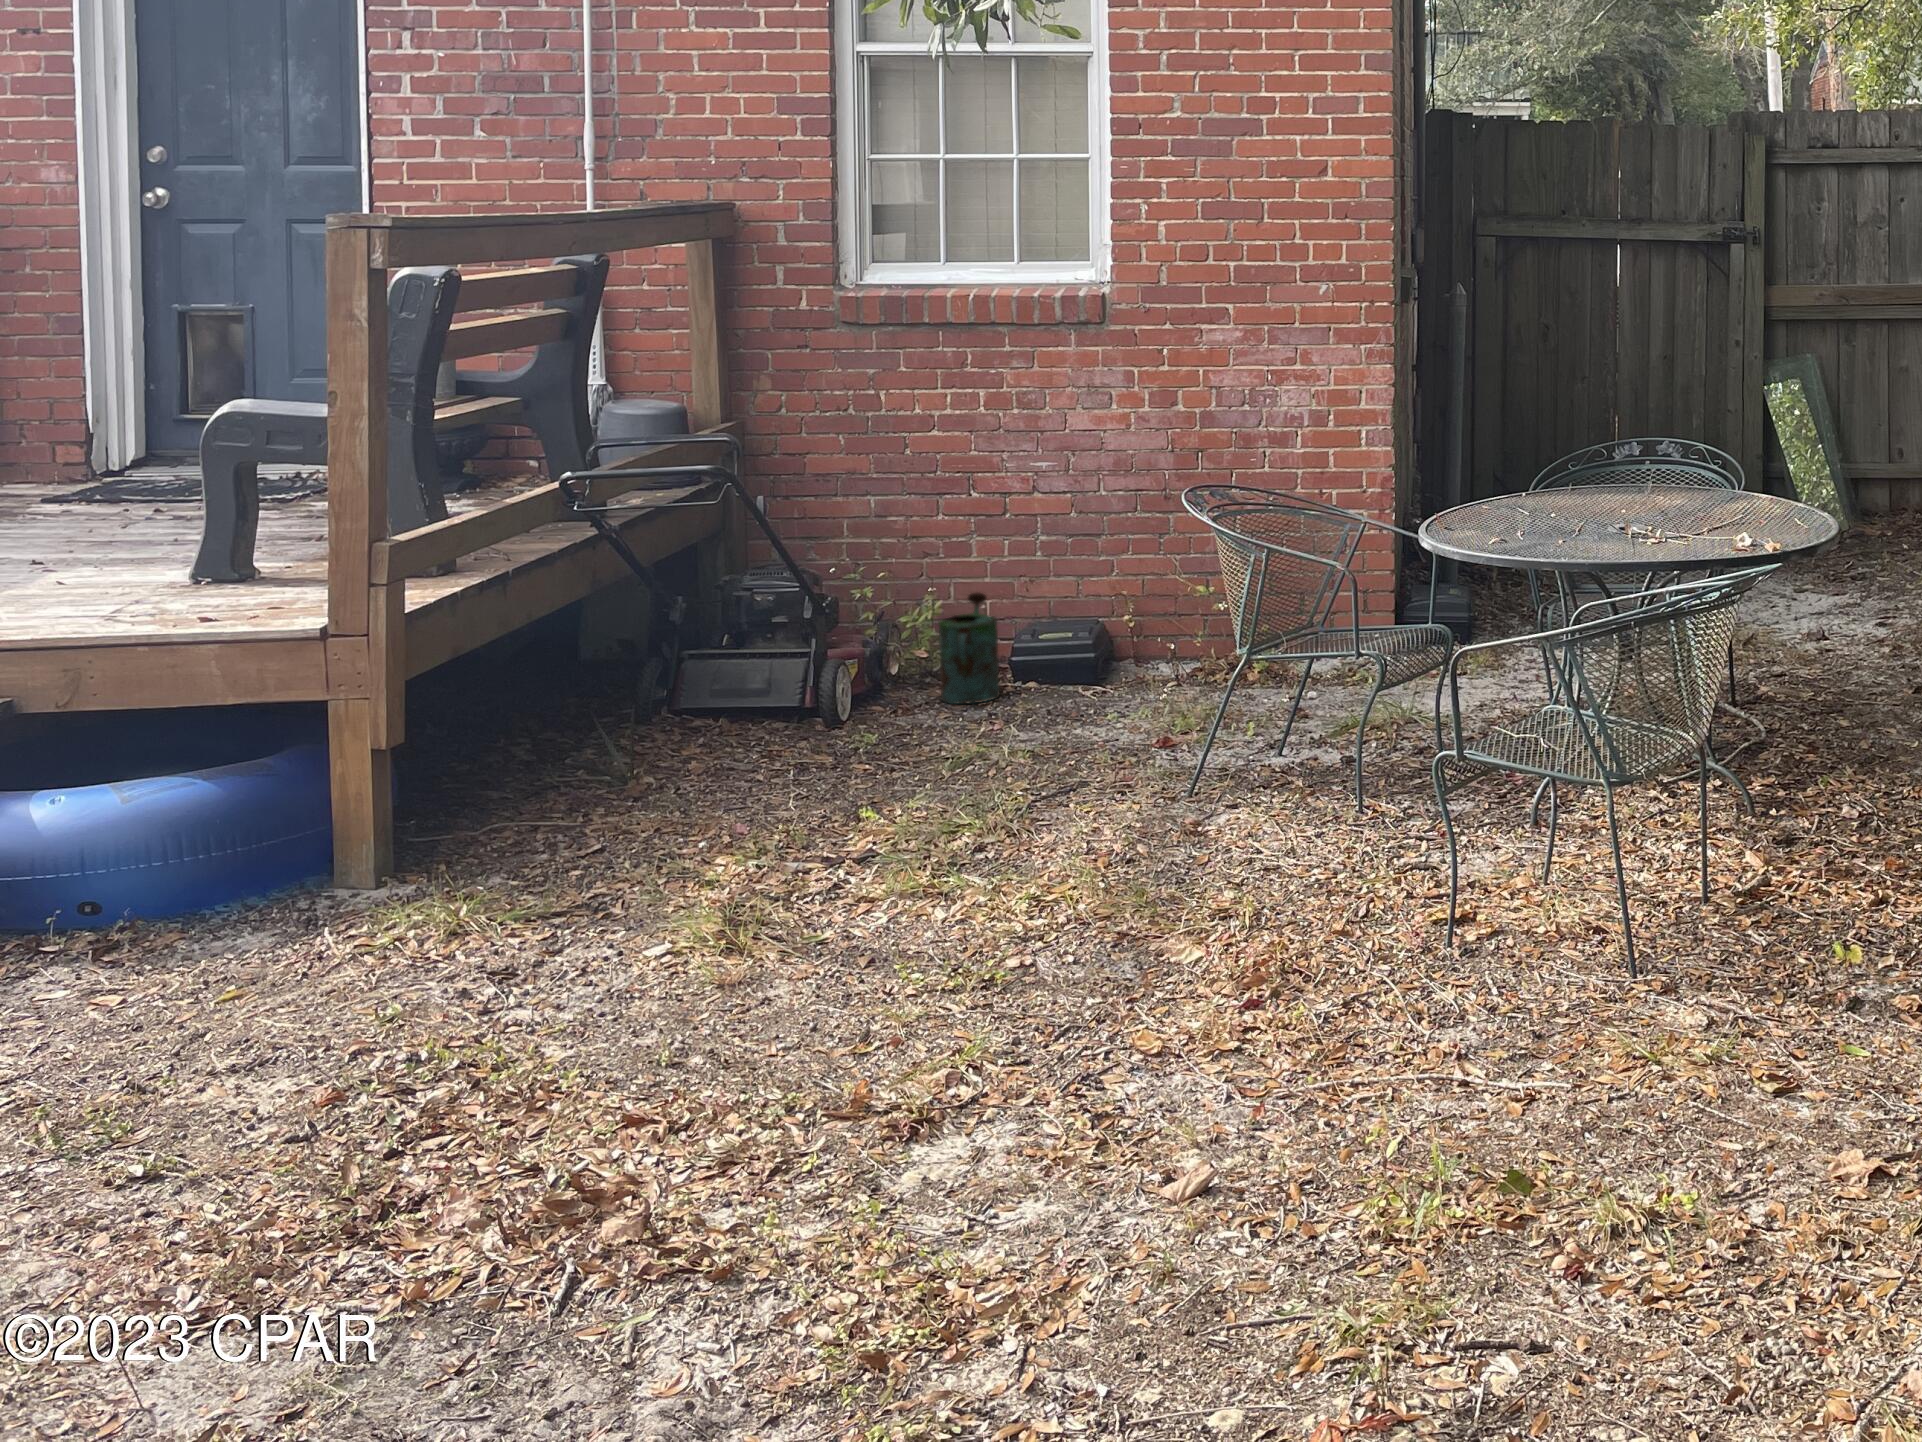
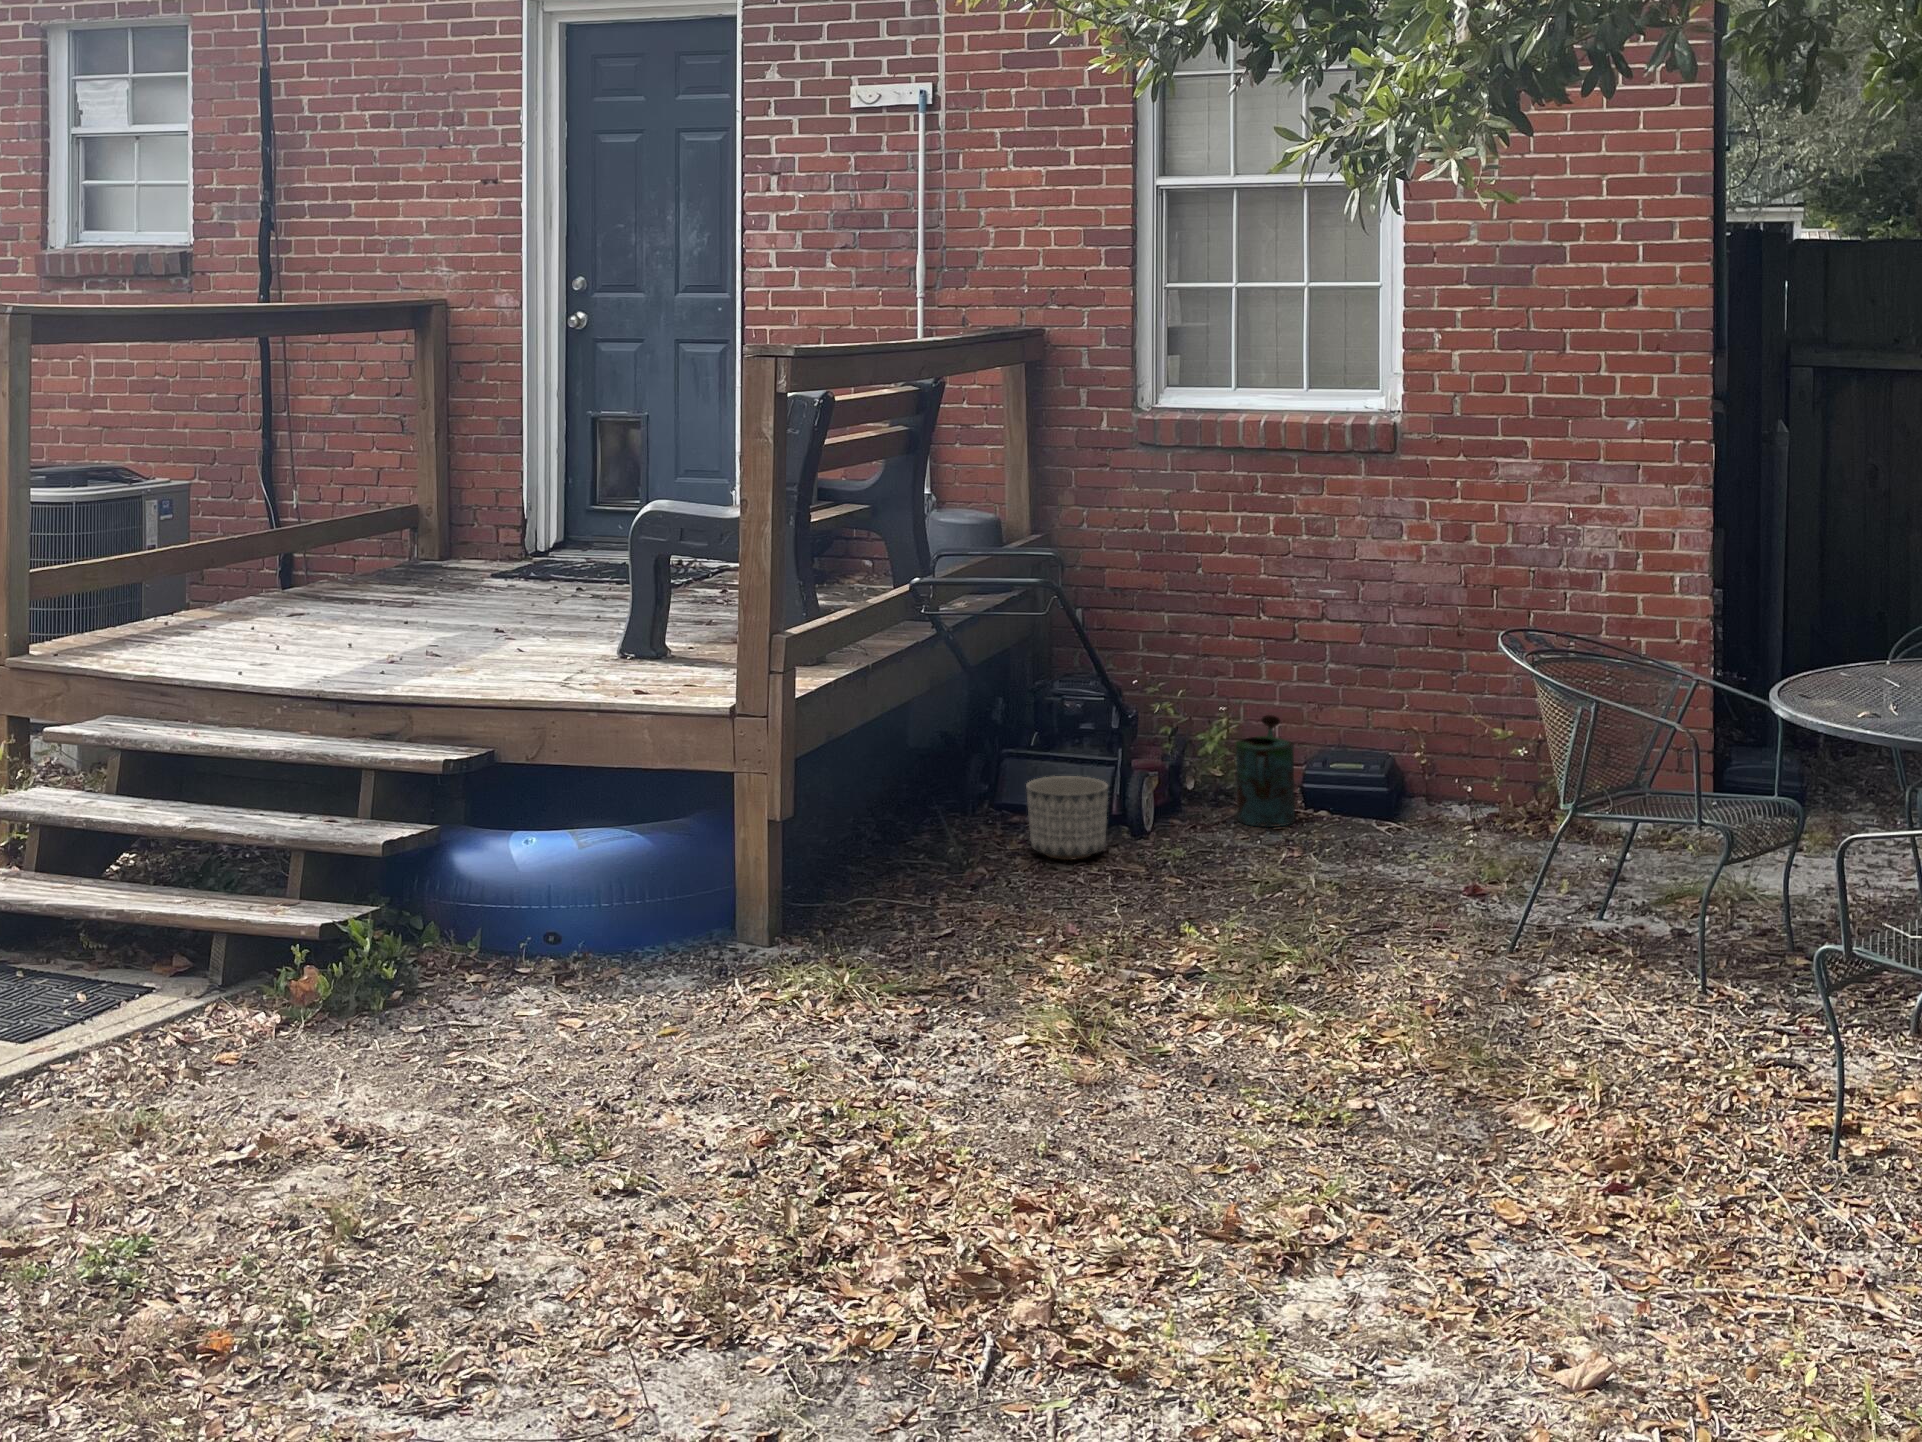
planter: none [705,669,796,757] -> present [1026,776,1108,860]

